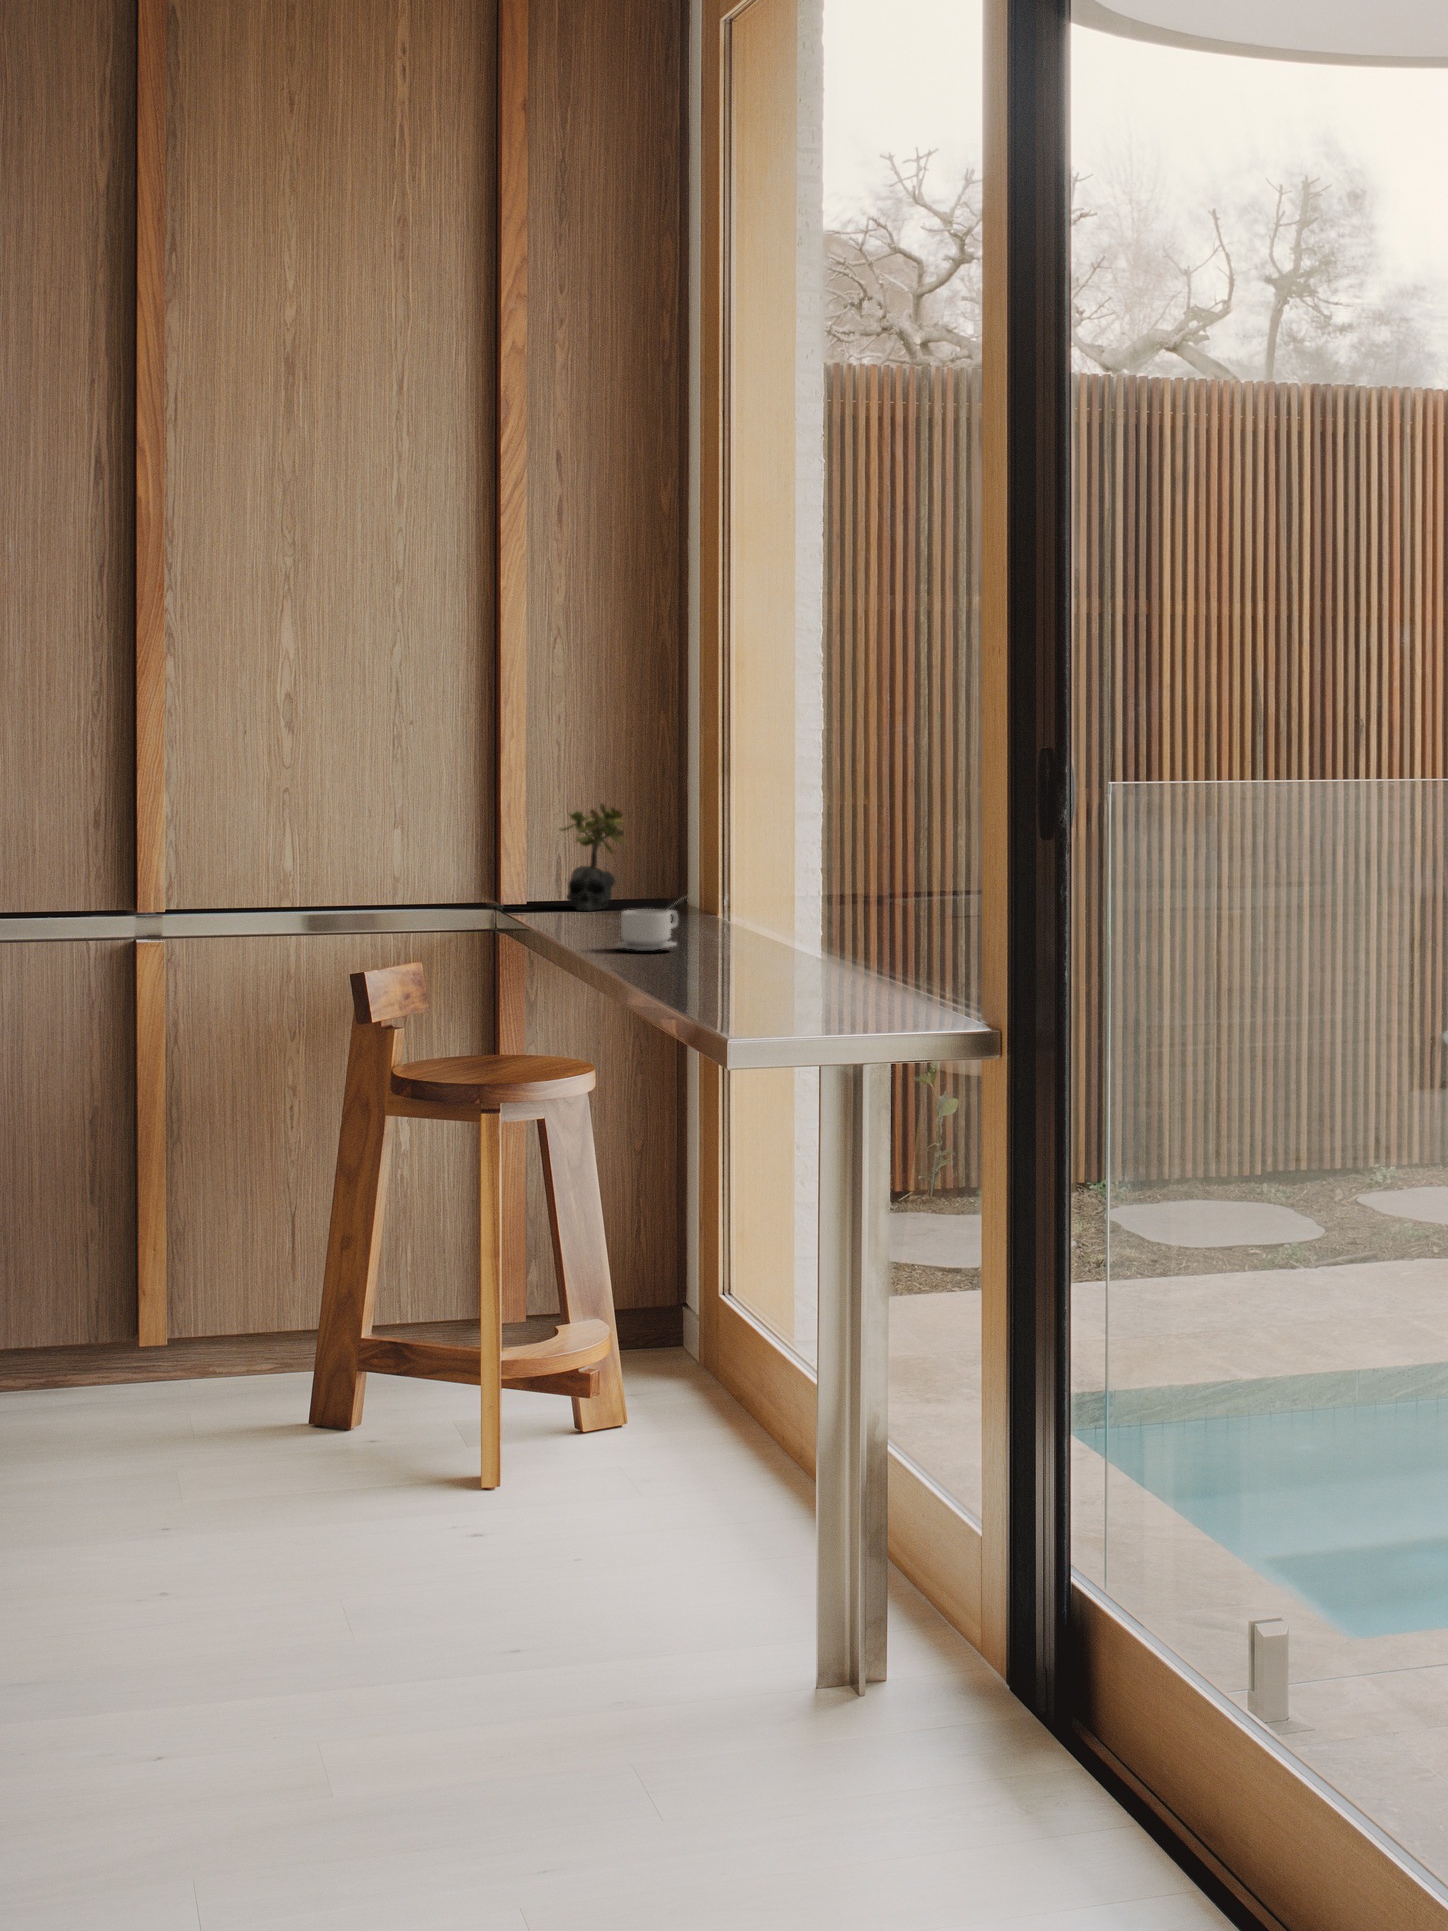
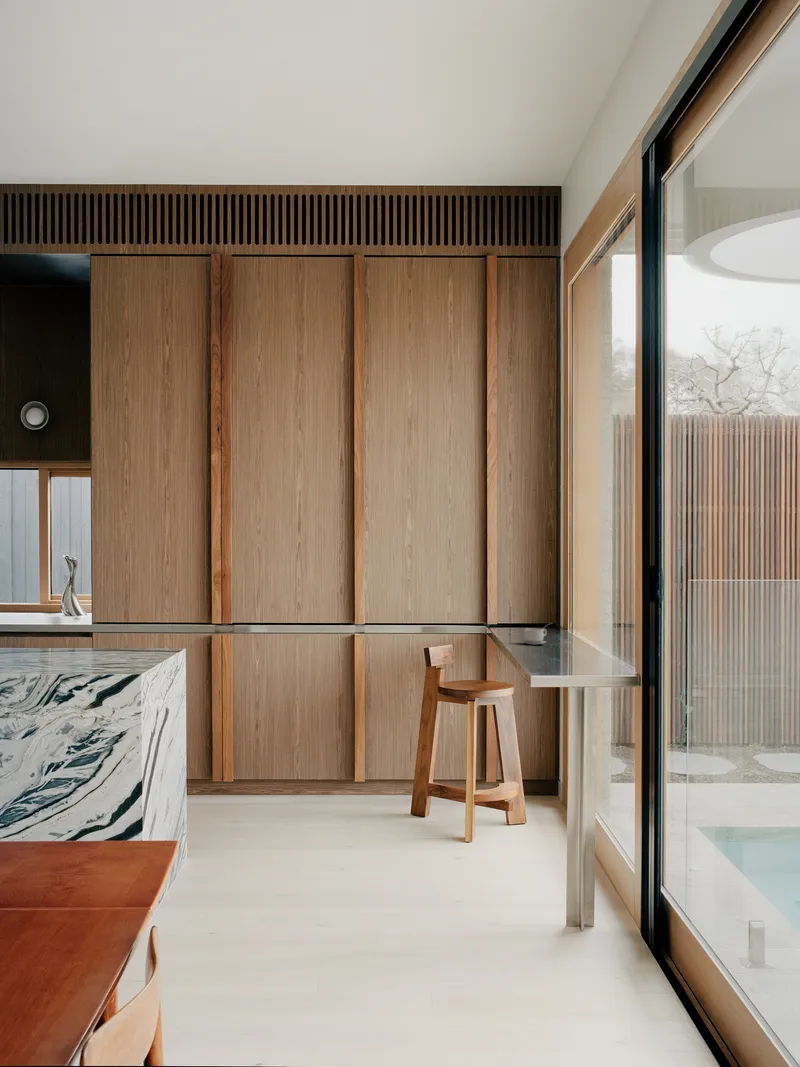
succulent plant: present [560,804,626,911] -> none [506,586,533,628]

